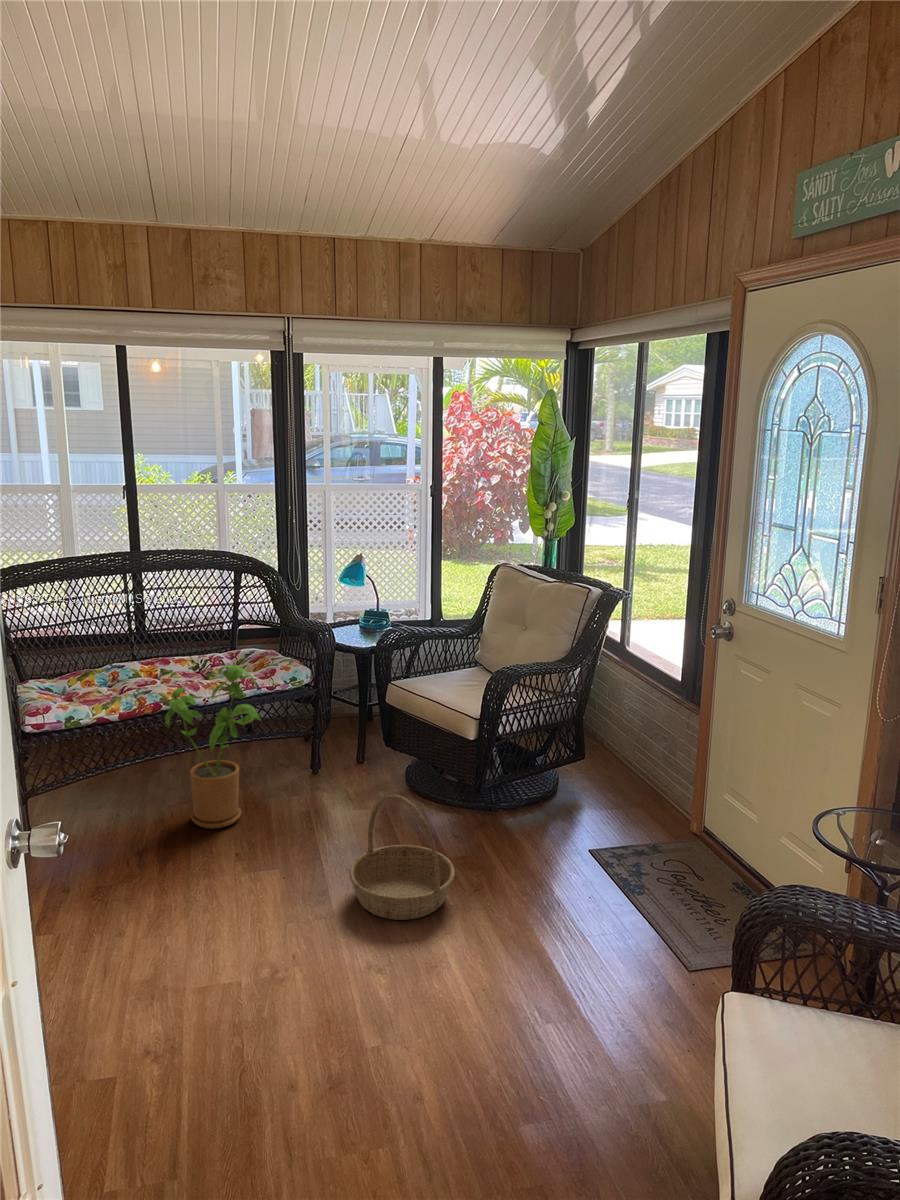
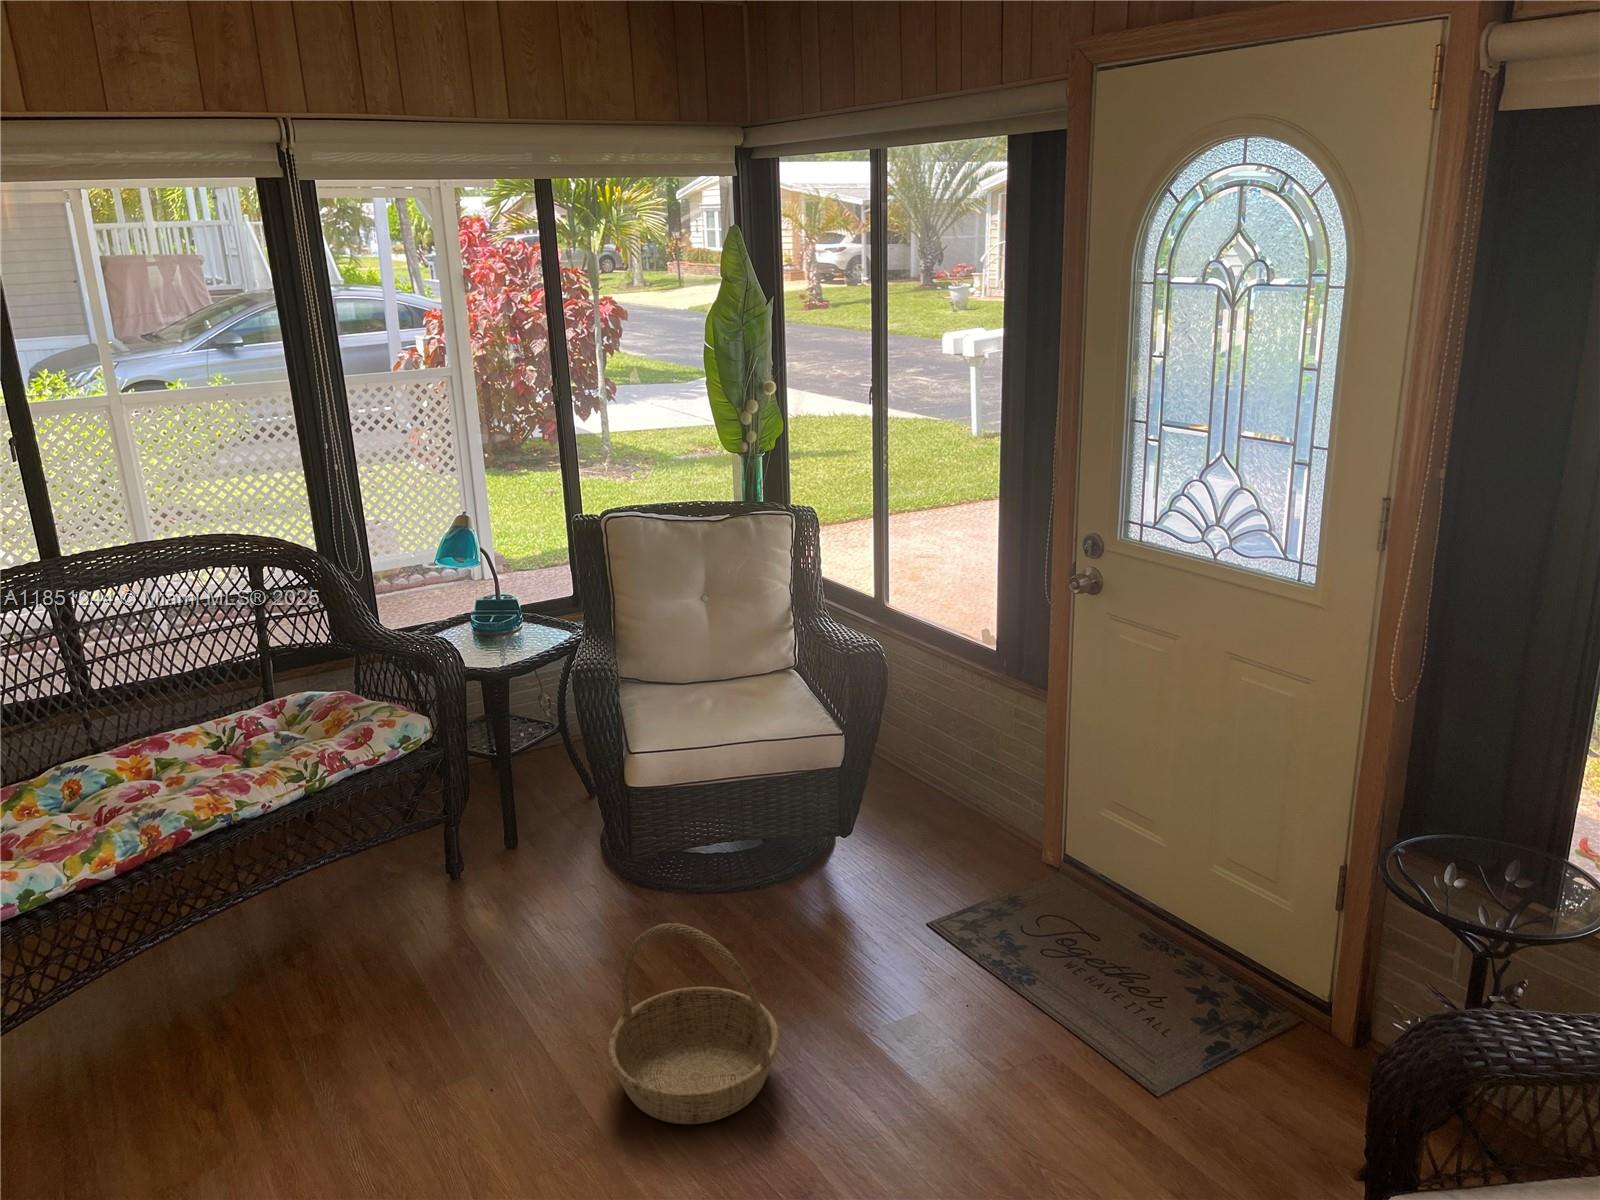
house plant: present [165,665,260,829] -> none [204,742,391,1024]

